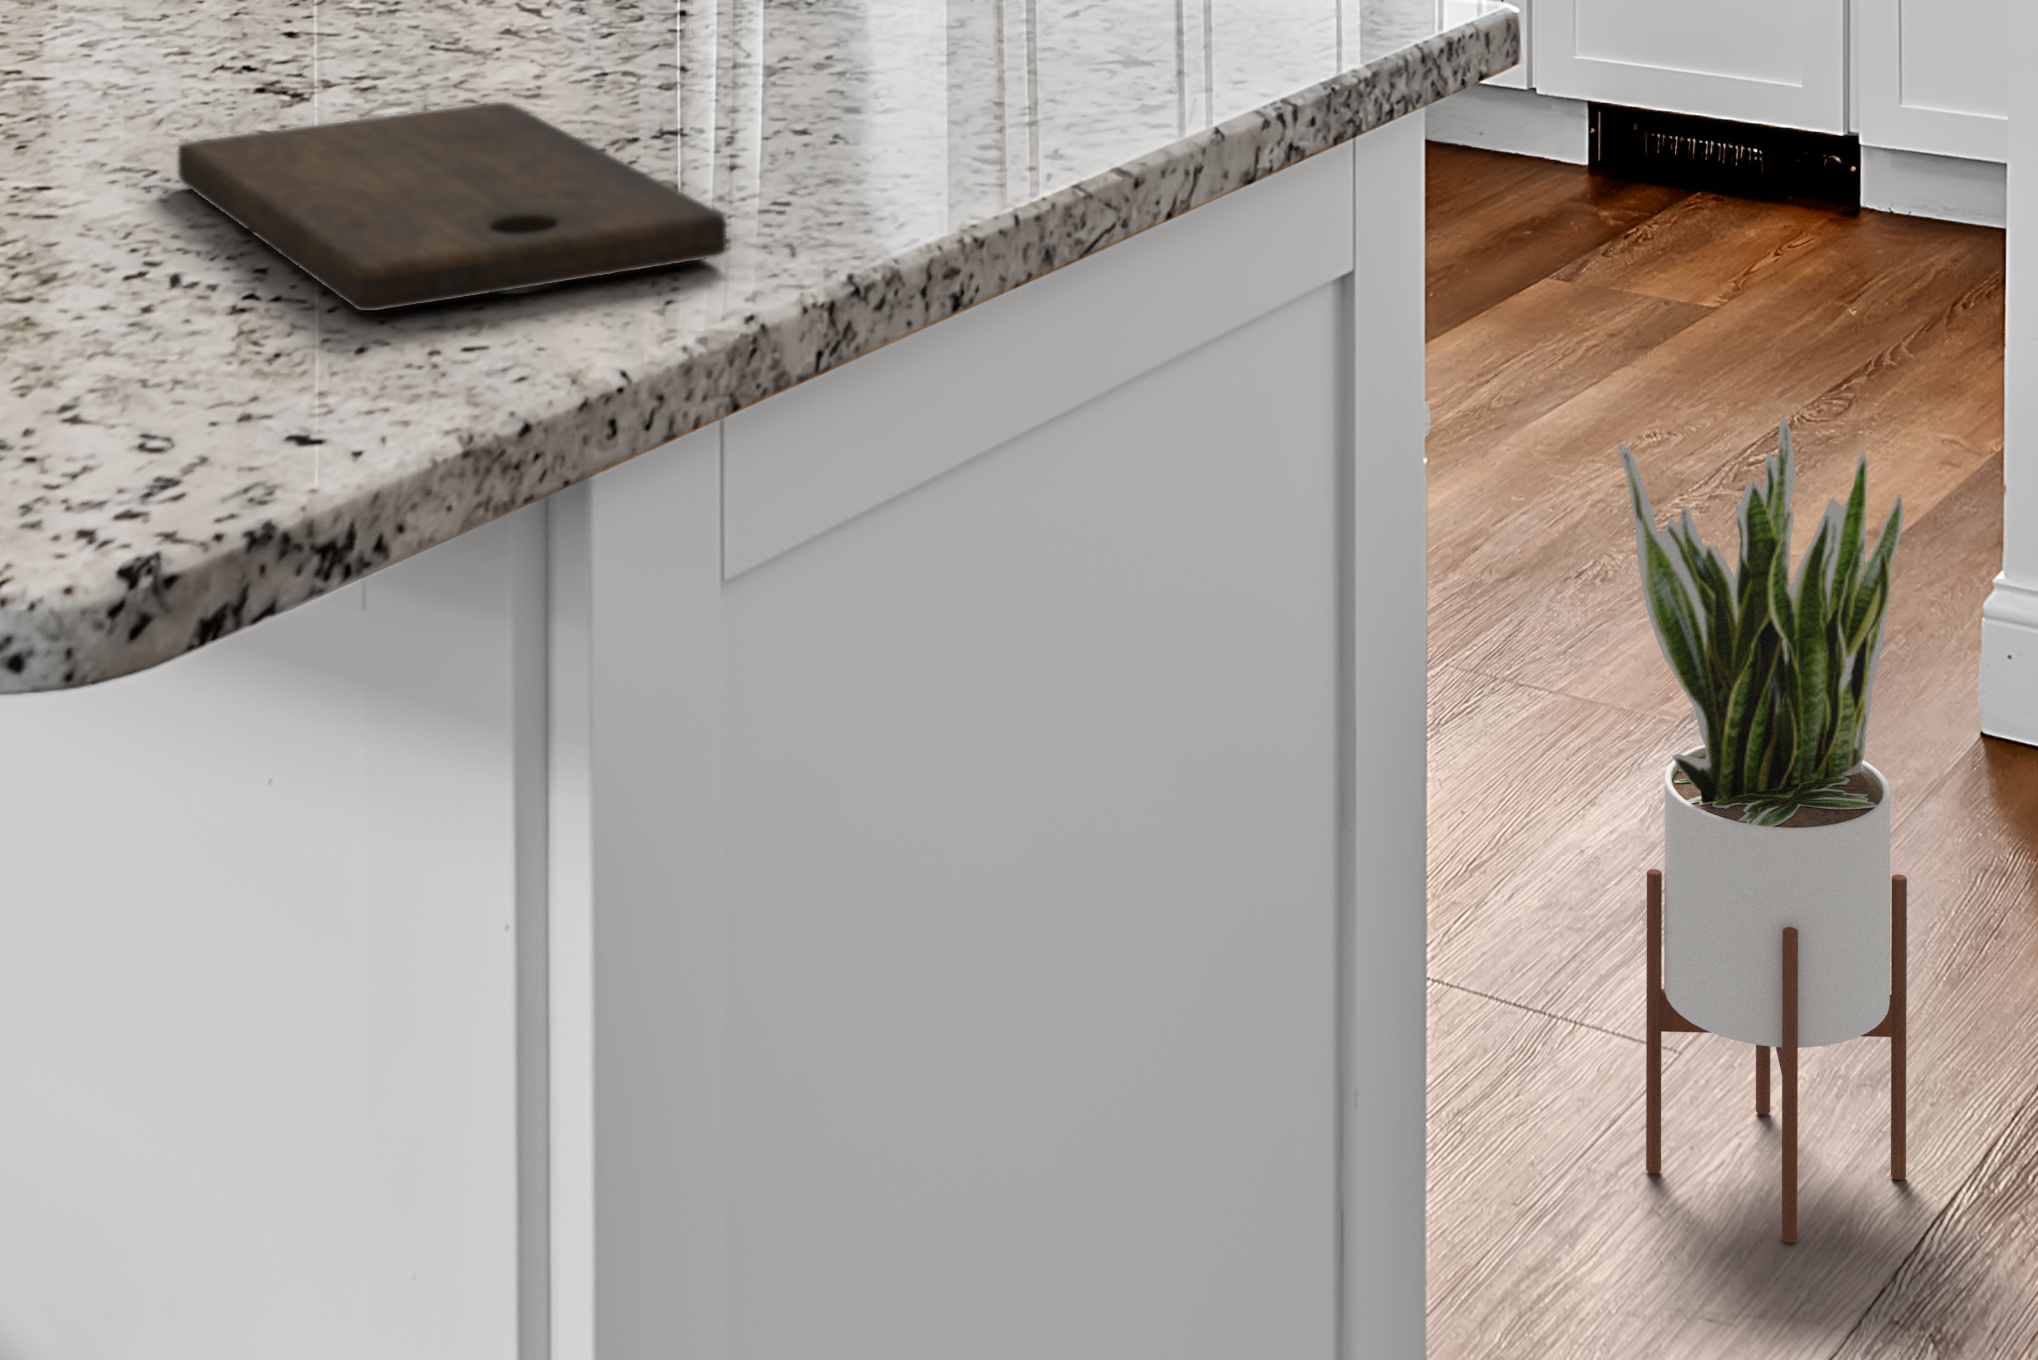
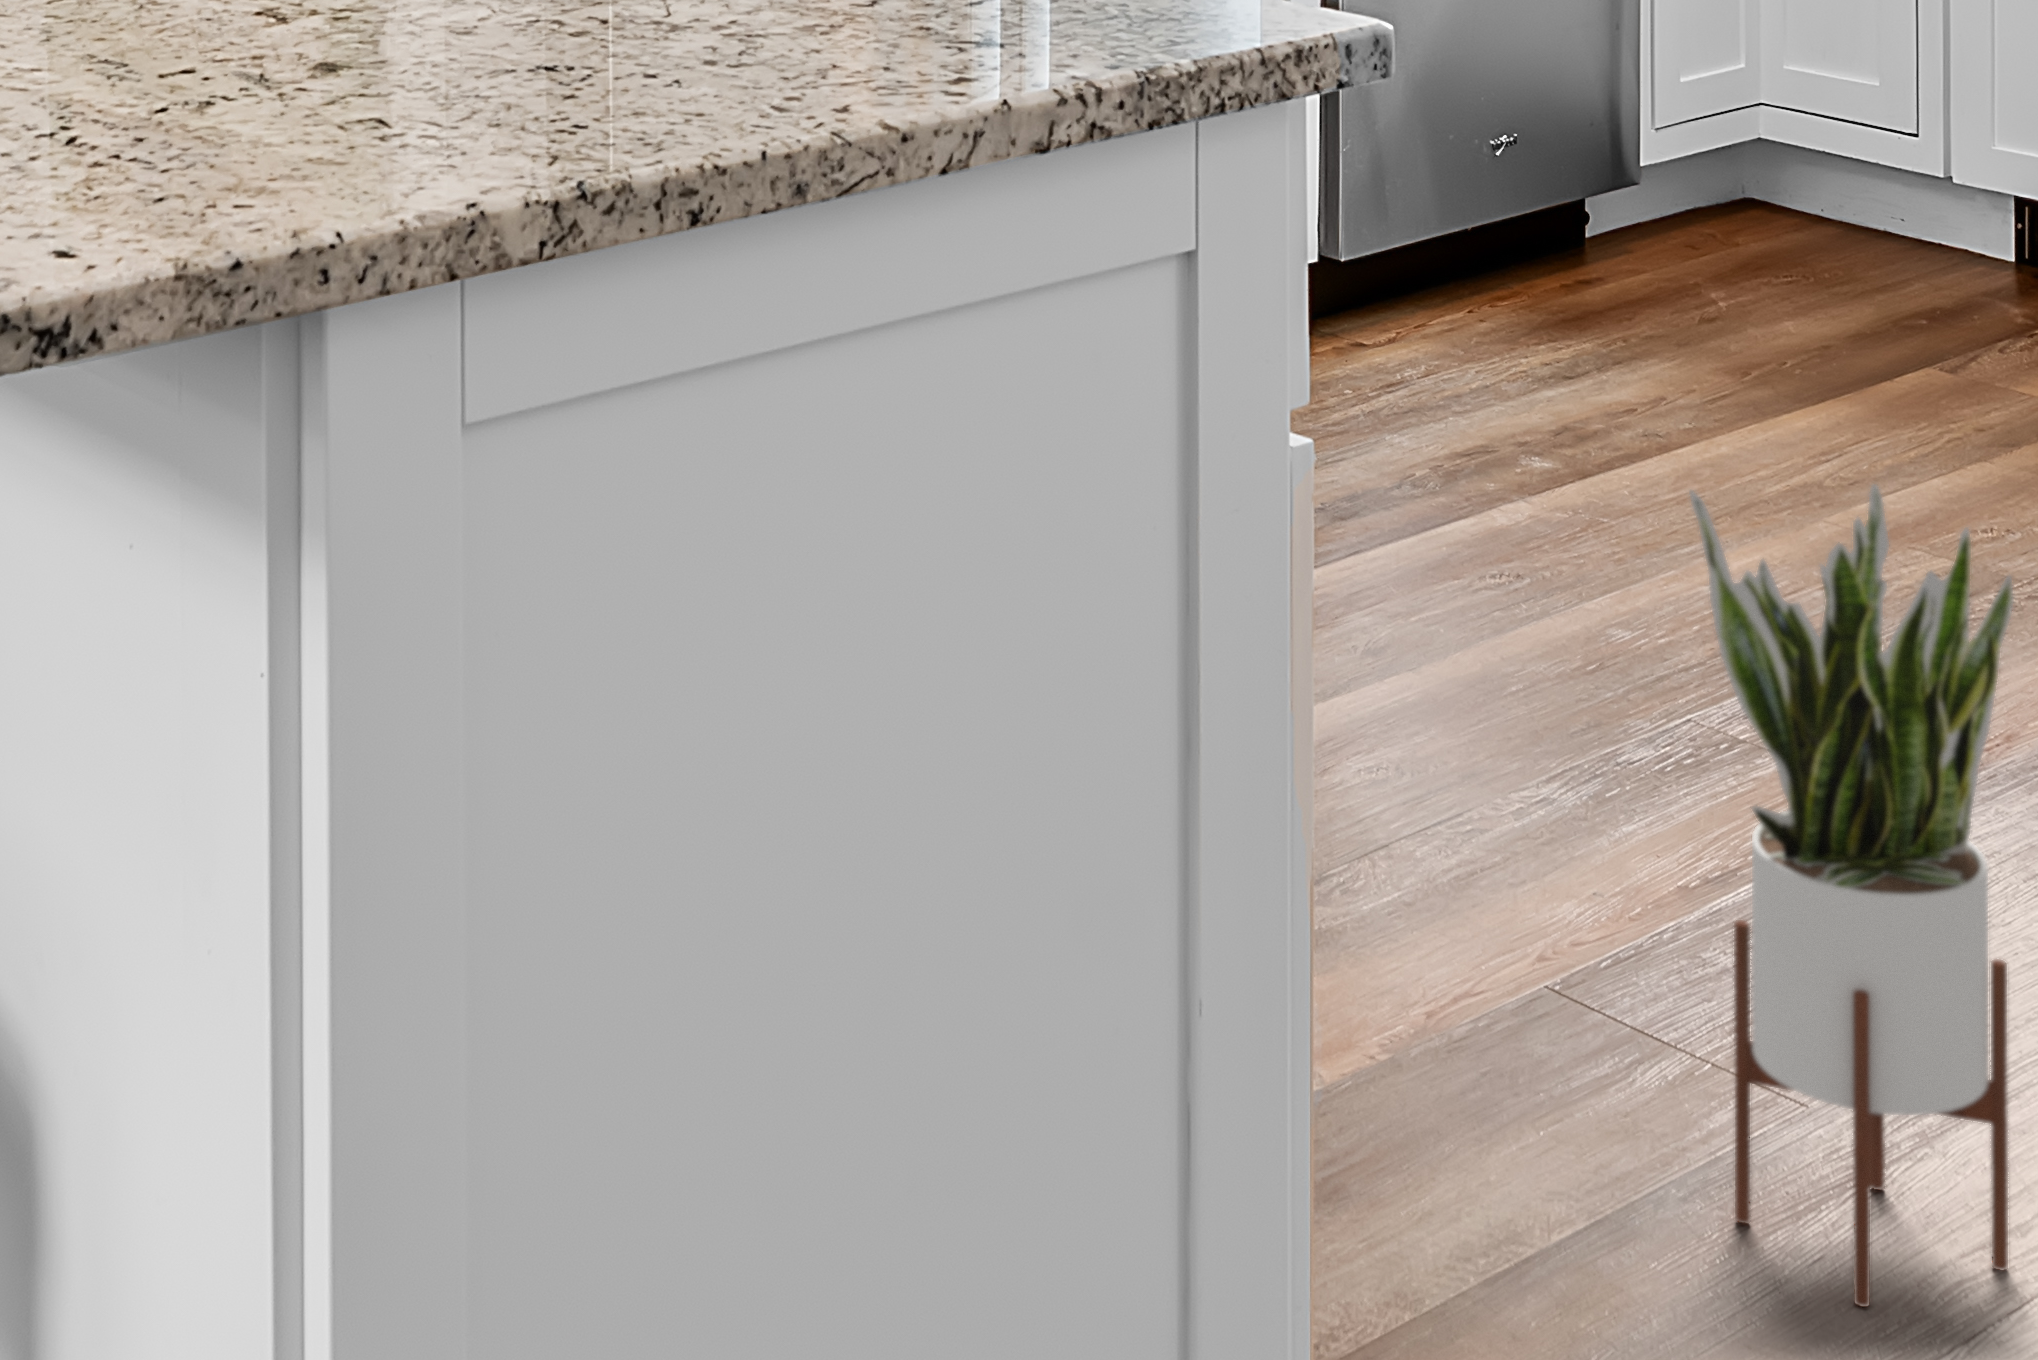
cutting board: present [178,102,727,311] -> none [127,34,485,171]

